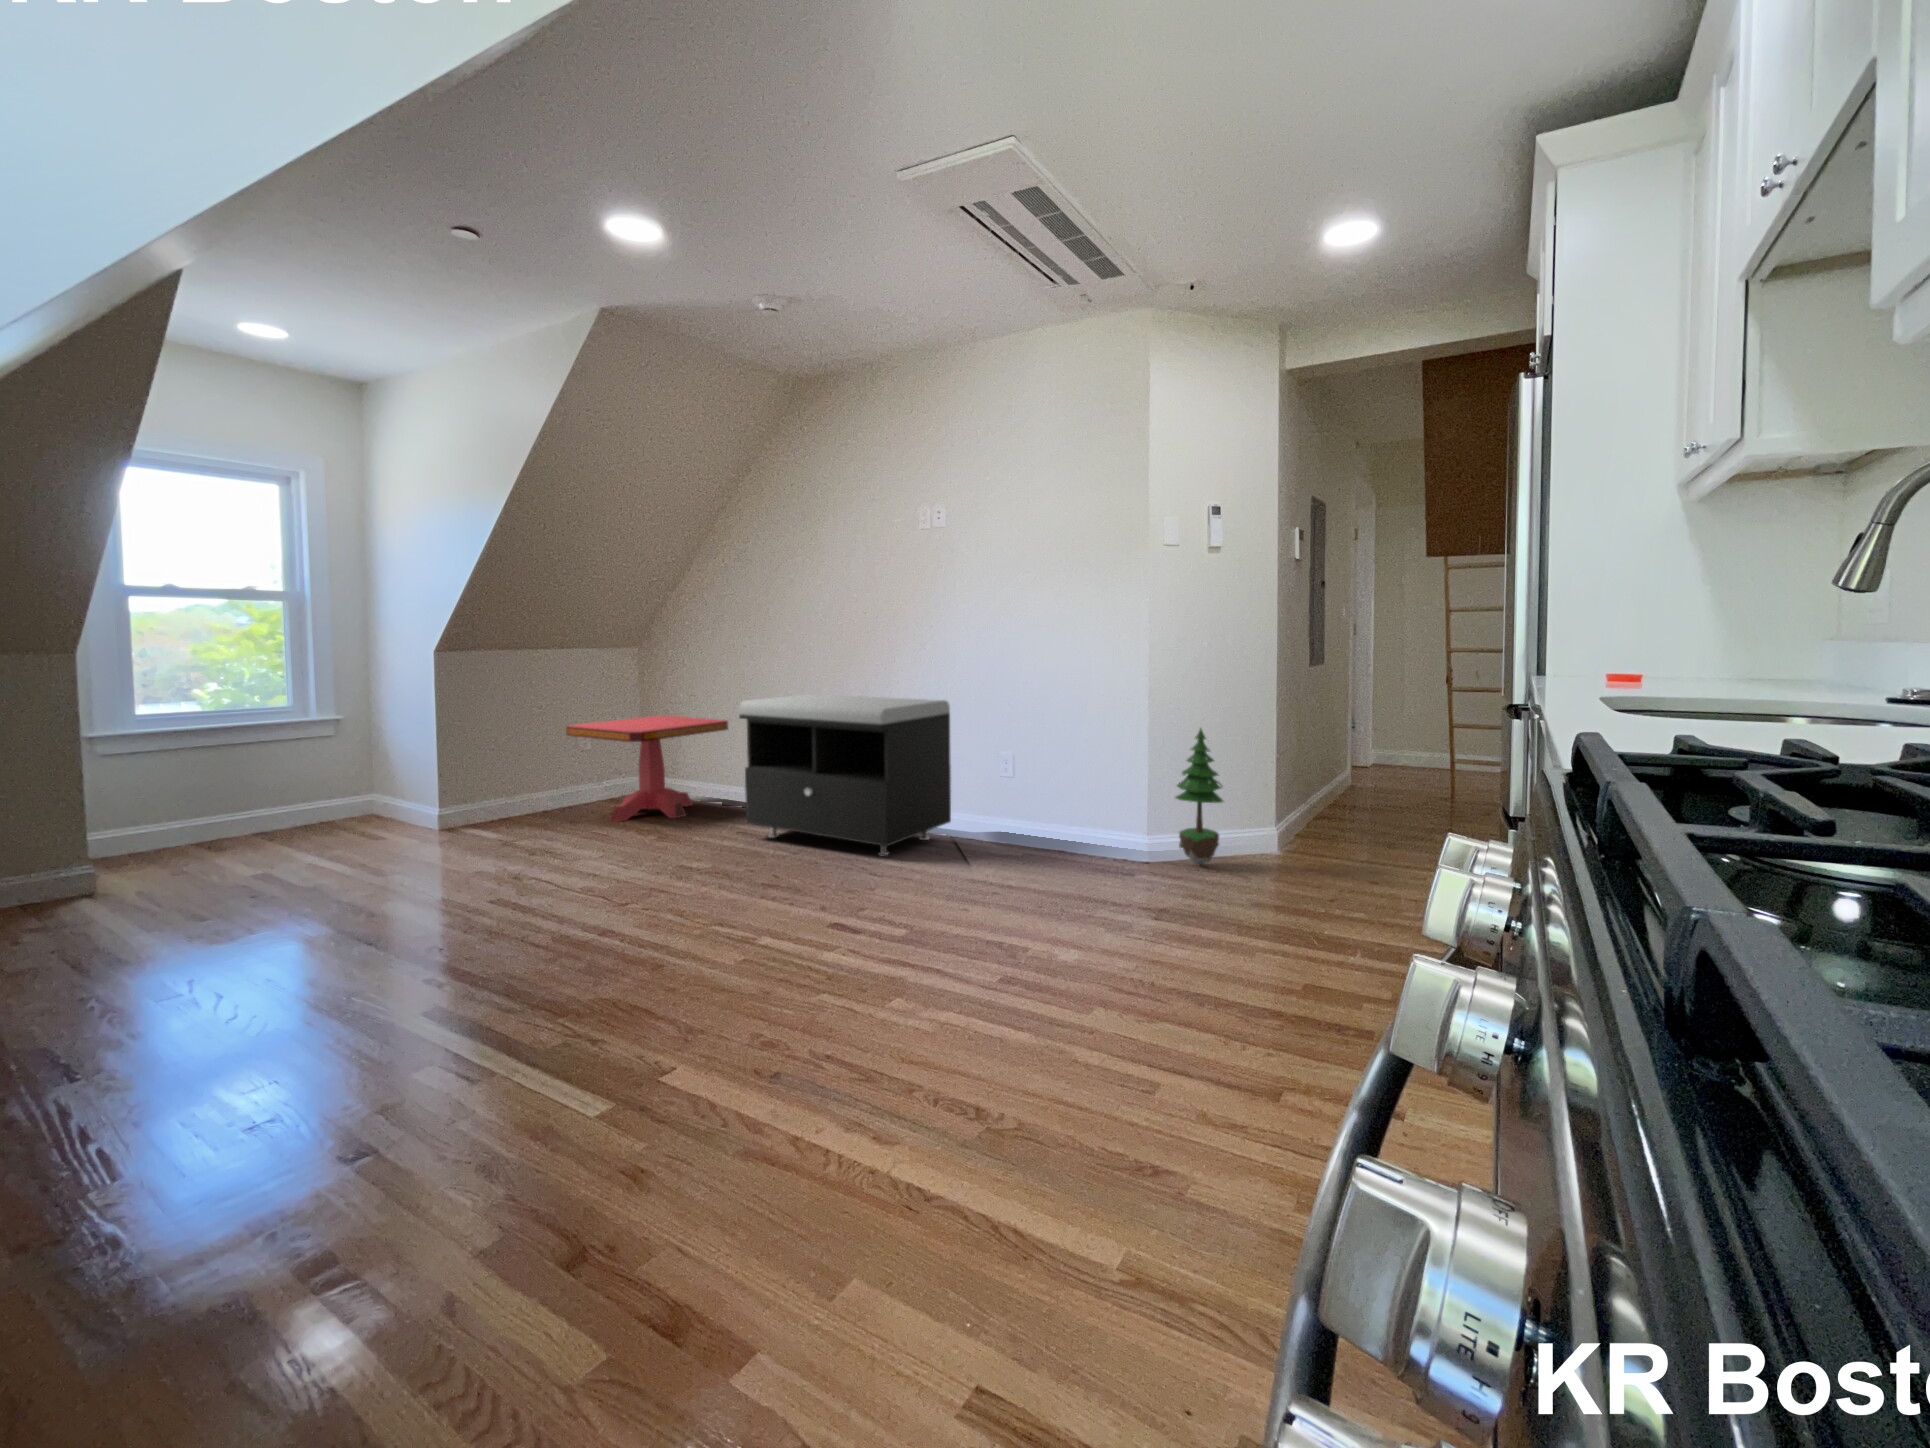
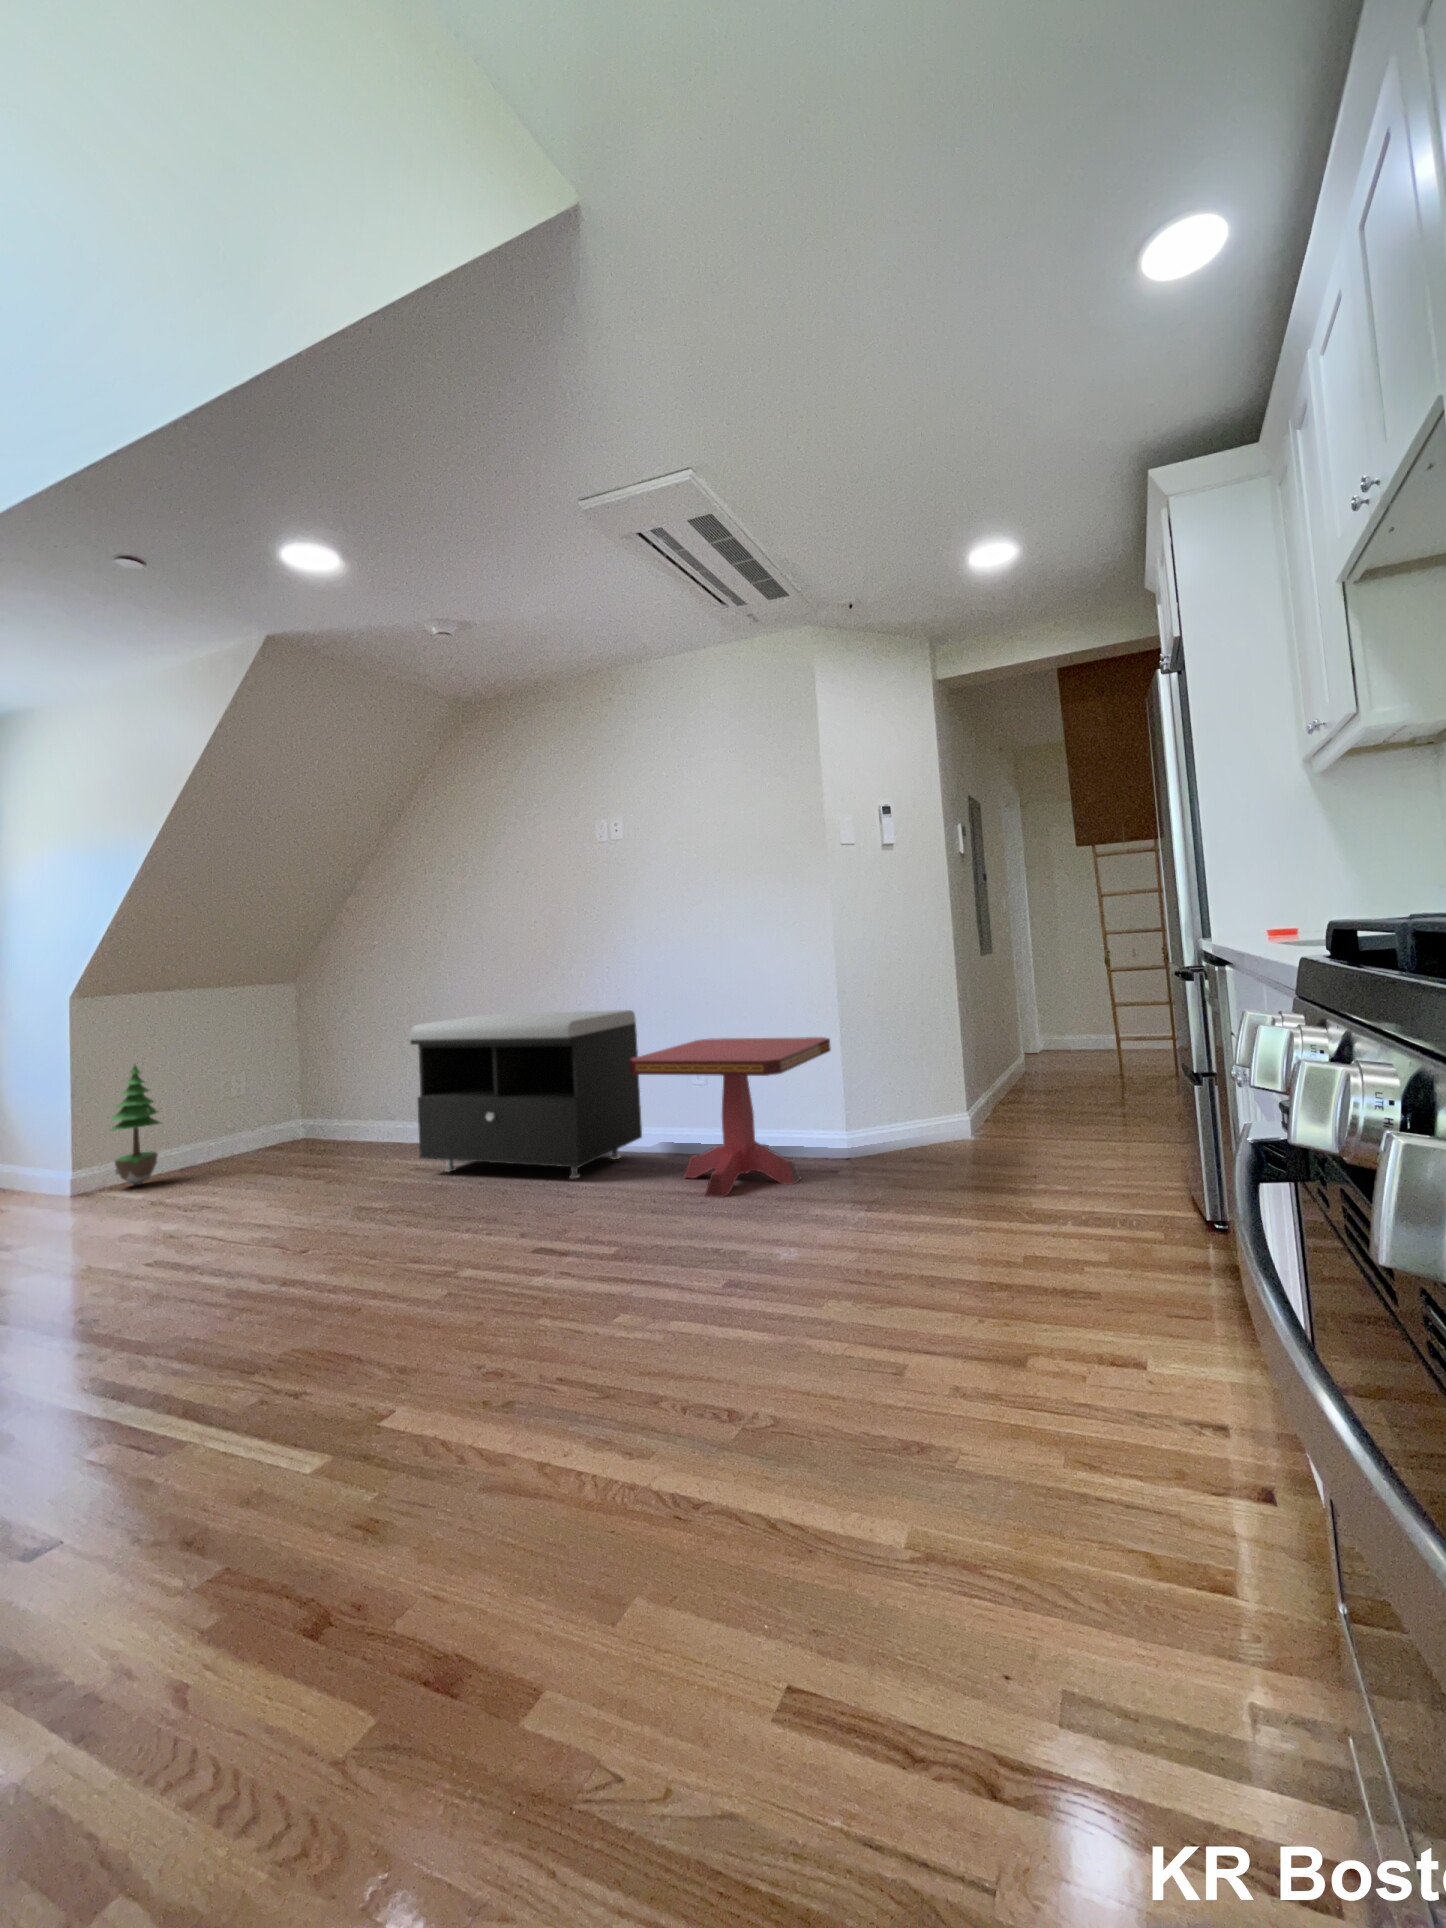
side table: present [566,715,728,822] -> present [630,1037,830,1197]
potted tree: present [1175,729,1223,865] -> present [111,1065,160,1185]

